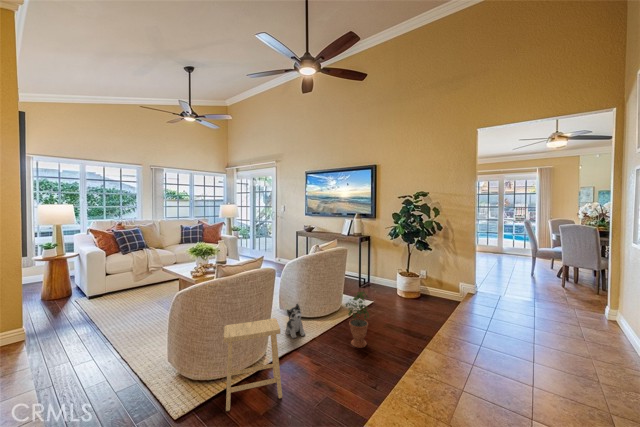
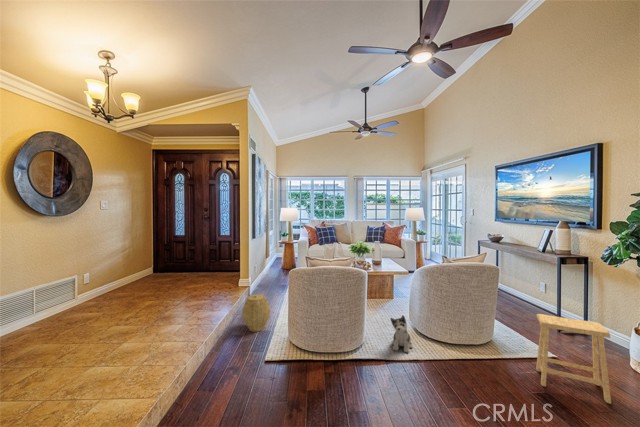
potted plant: present [346,292,369,348] -> none [443,319,480,398]
footstool: present [224,318,282,411] -> present [536,314,611,404]
woven basket: none [78,338,132,401] -> present [242,294,270,332]

